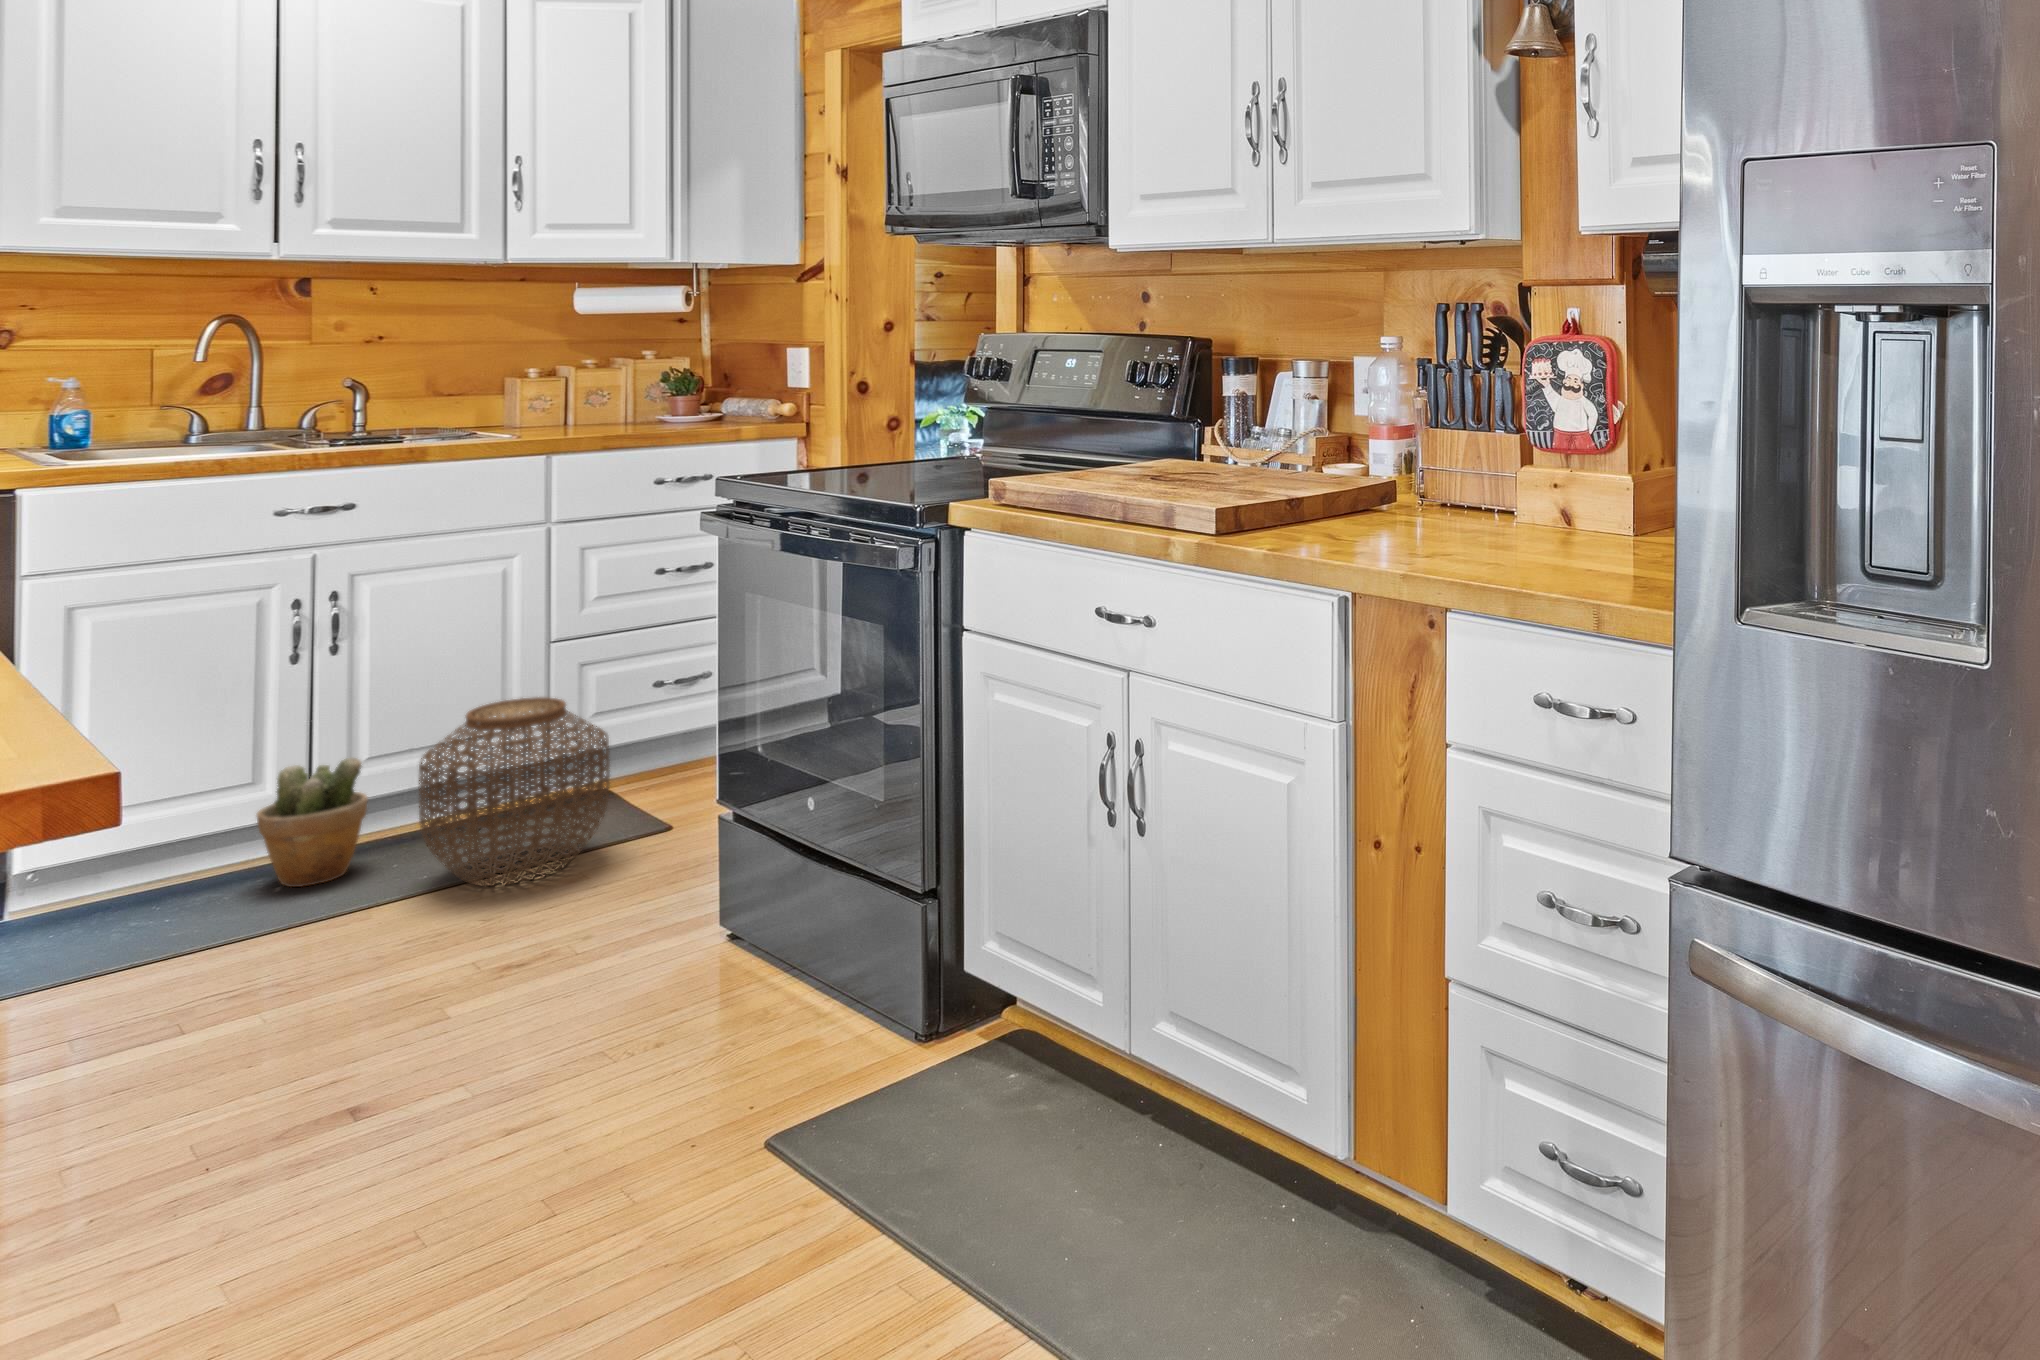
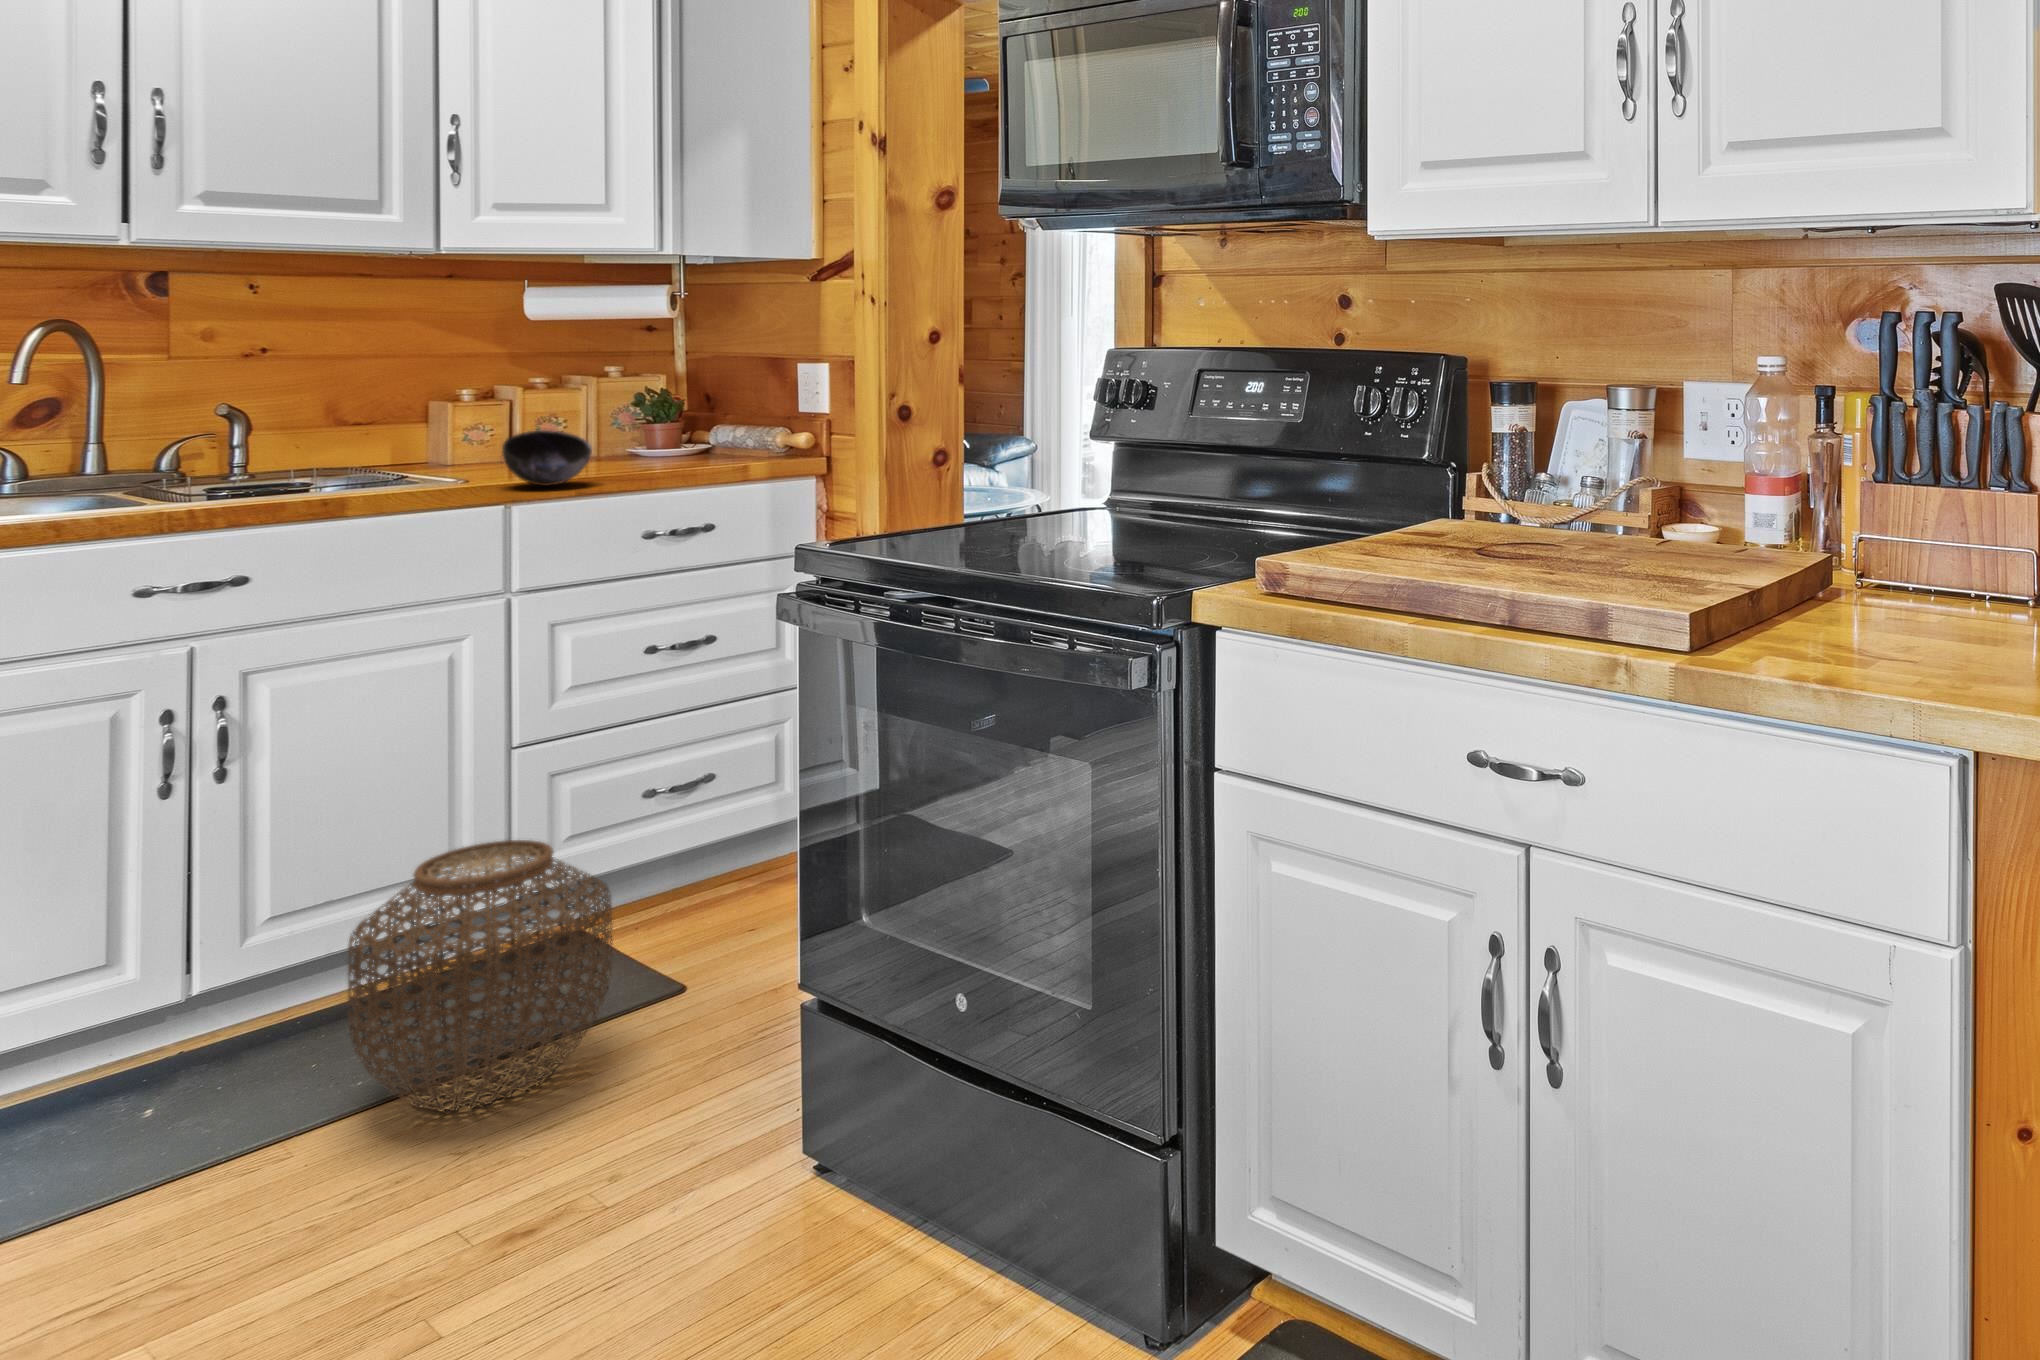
bowl: none [546,399,614,441] -> present [502,430,592,486]
potted plant: present [257,757,367,887] -> none [104,934,266,1123]

